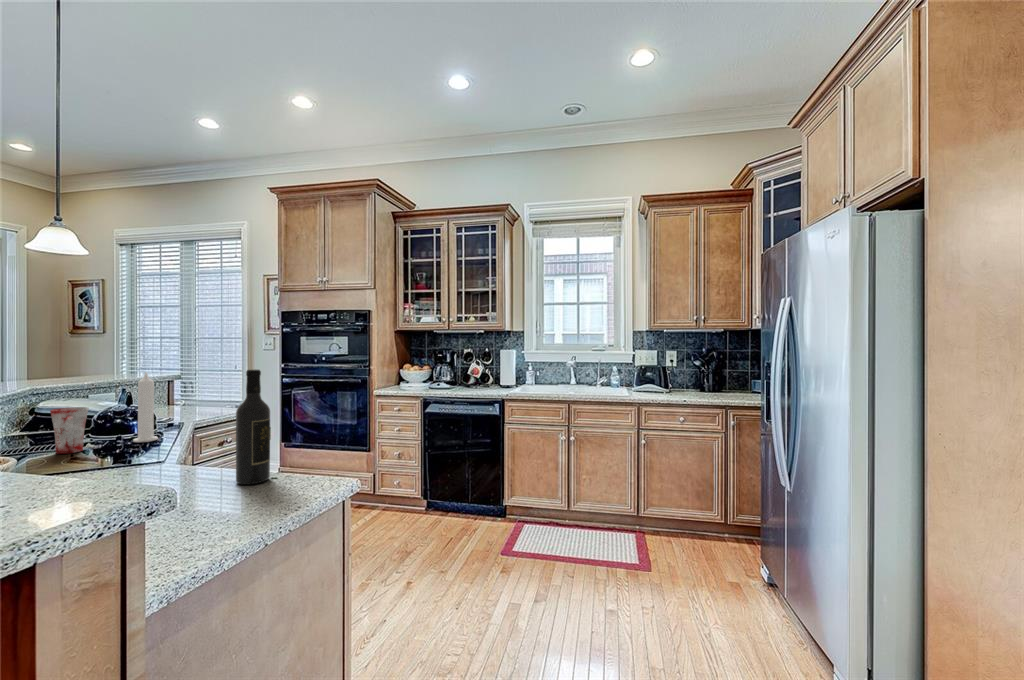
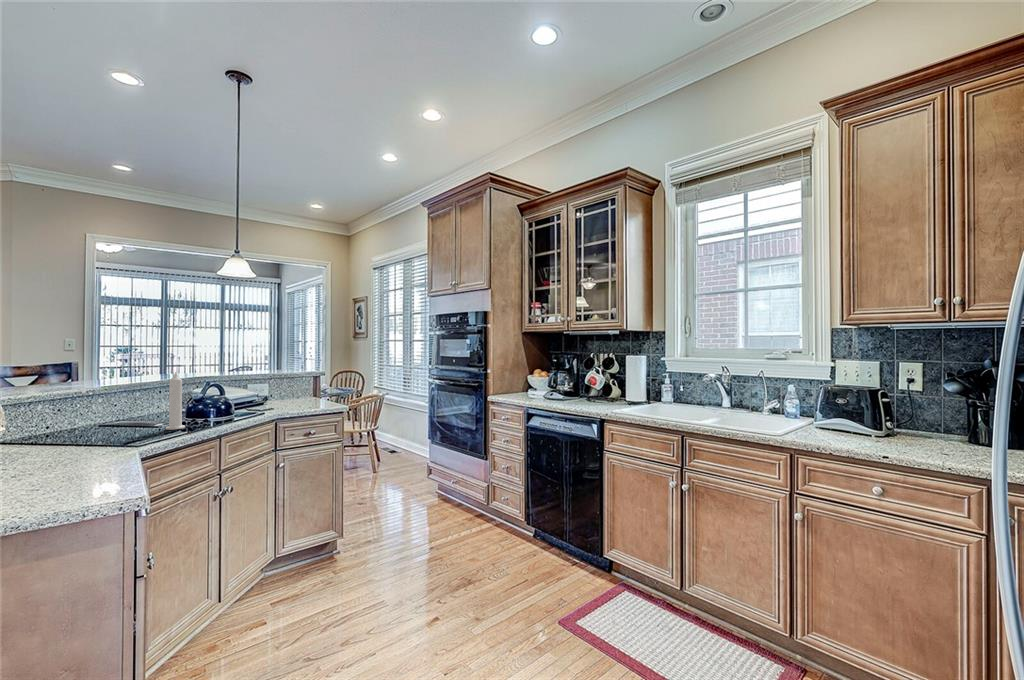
wine bottle: present [236,369,270,485] -> none [53,376,92,486]
mug: present [50,407,89,454] -> none [102,398,133,433]

